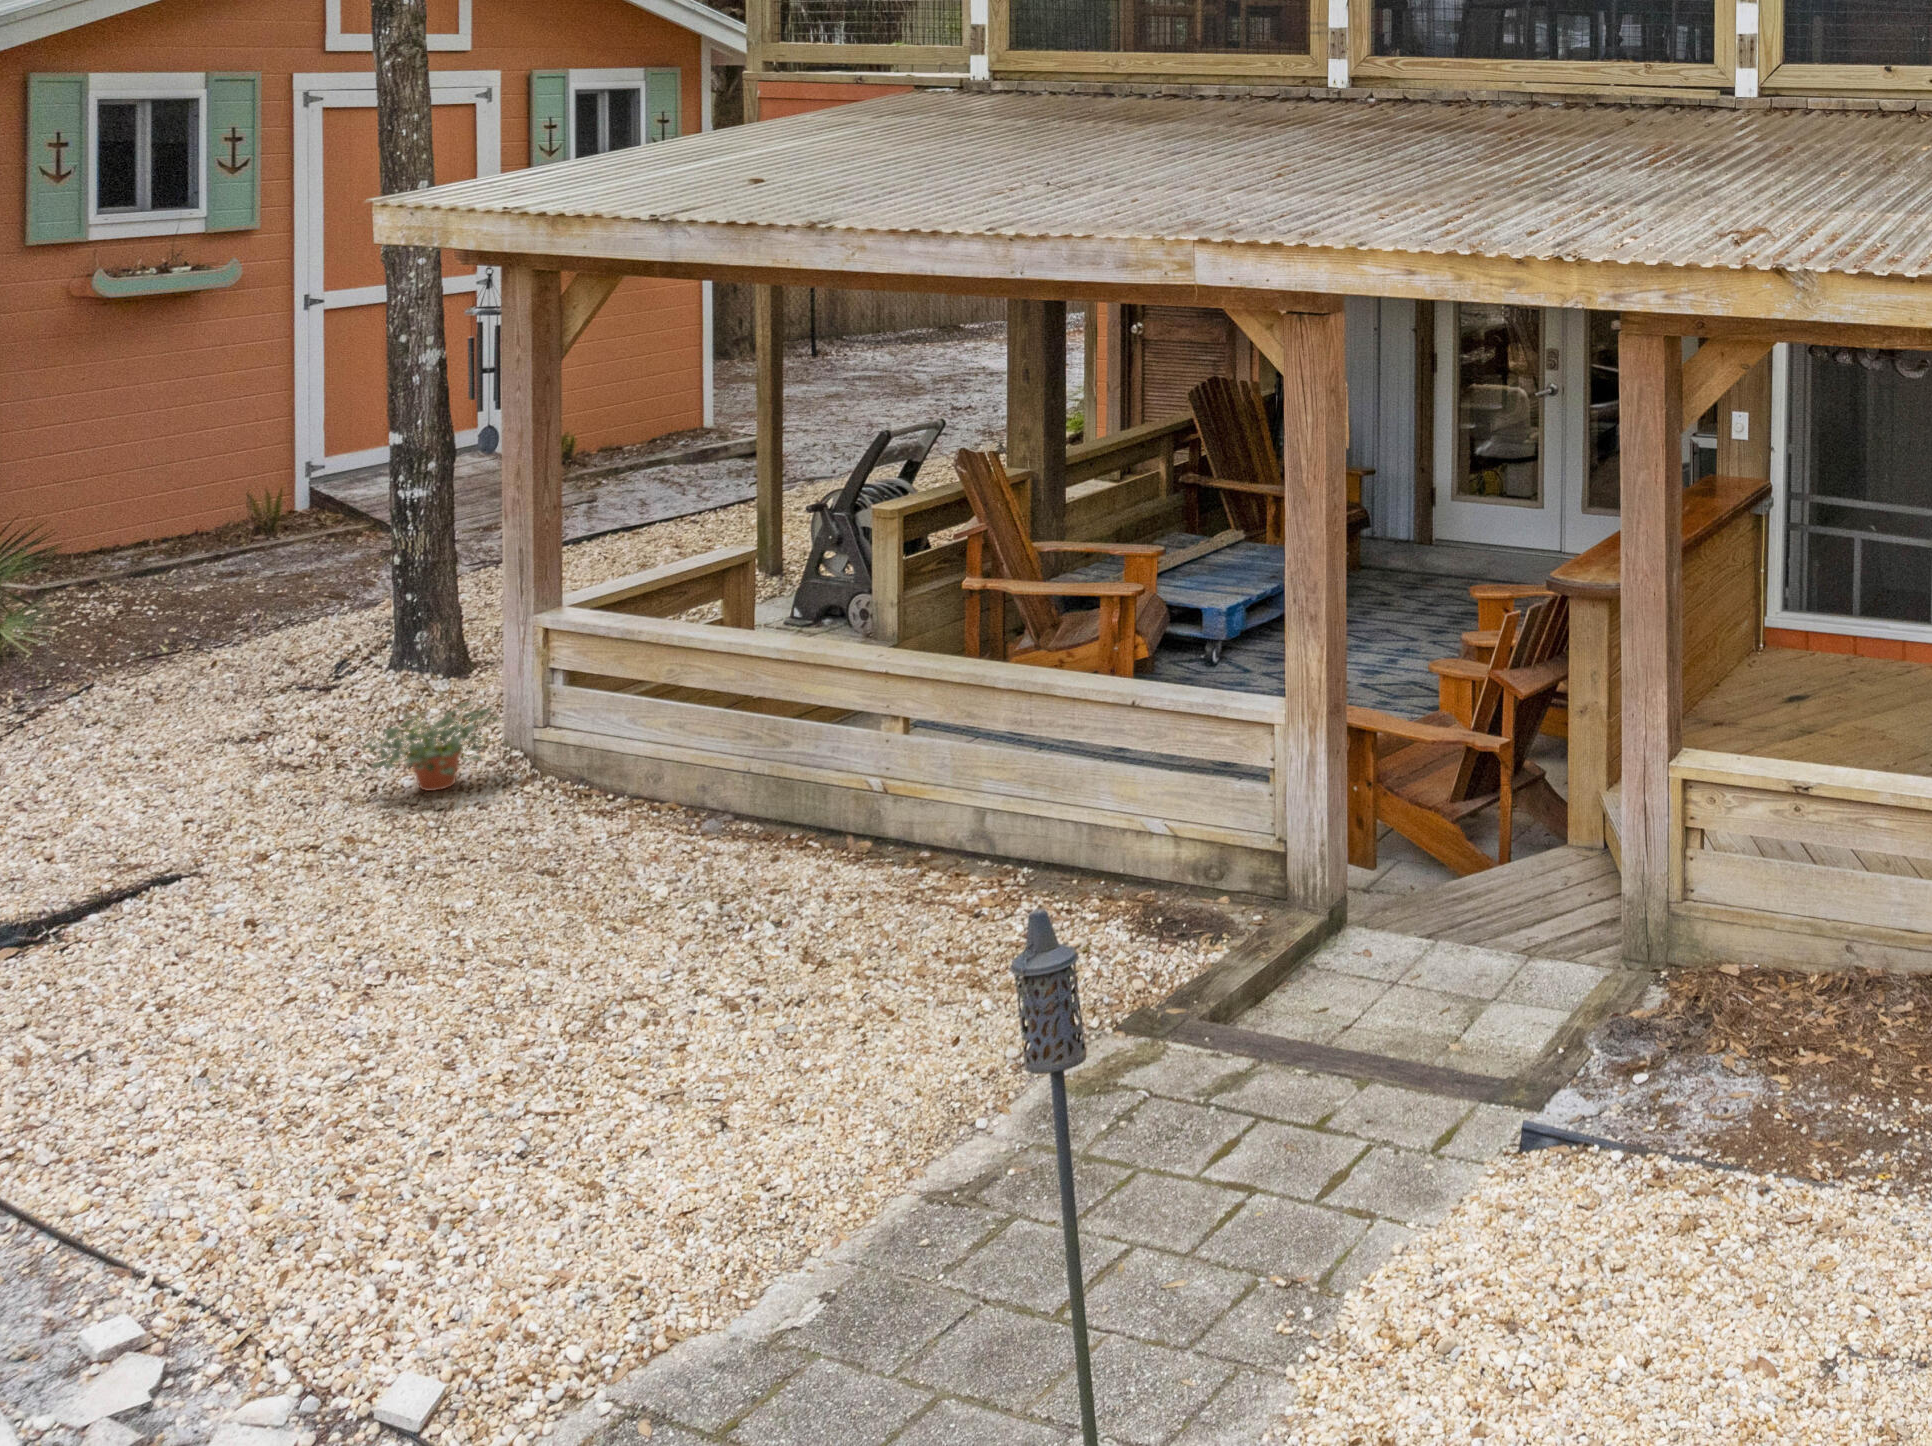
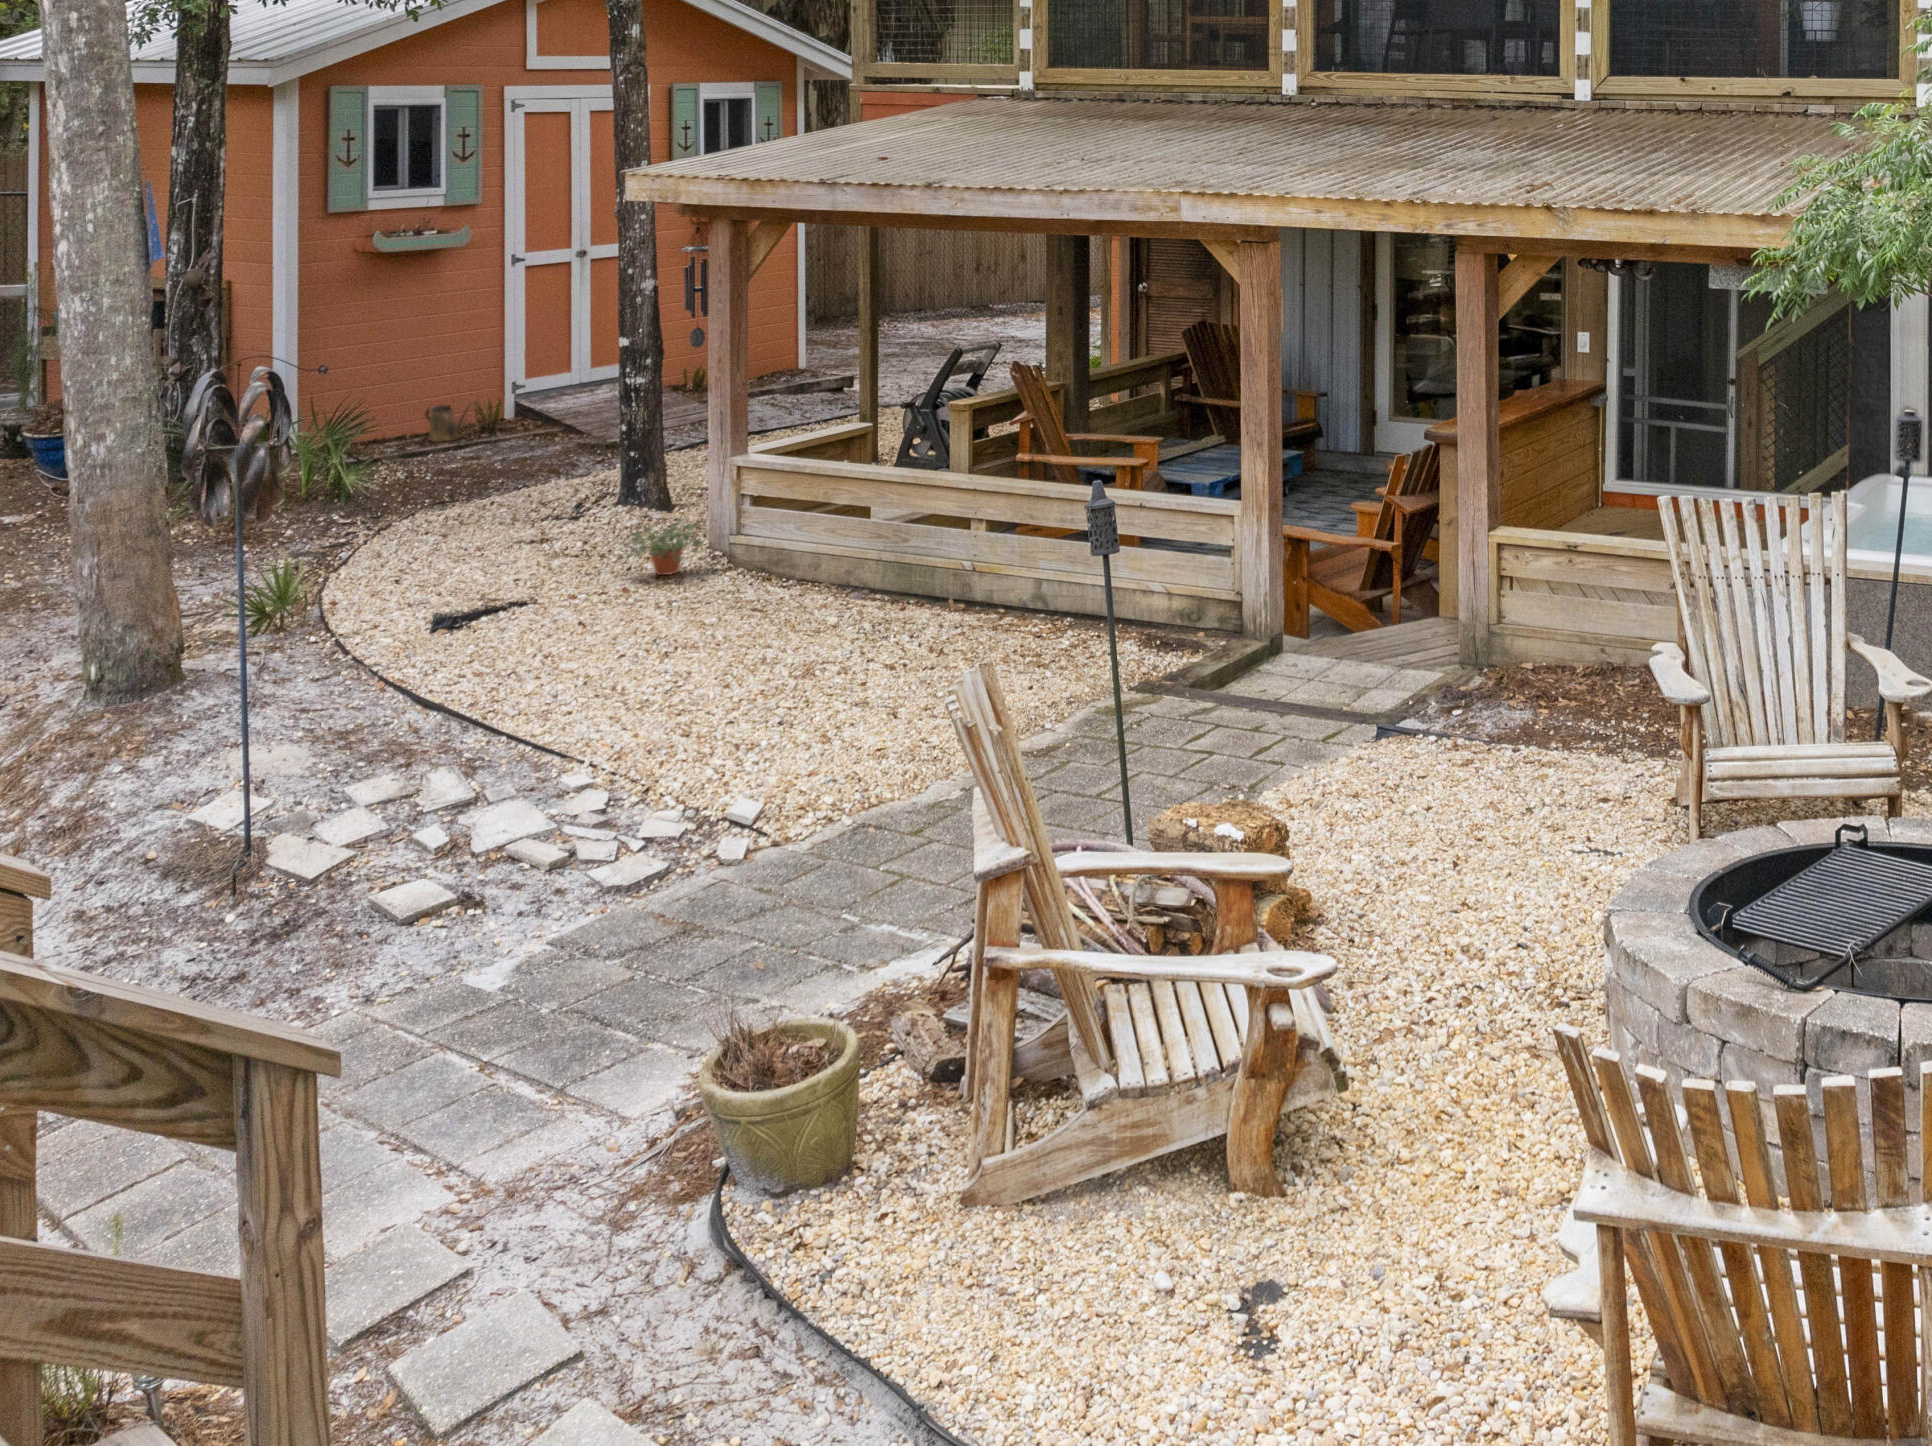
watering can: none [180,494,242,544] -> present [425,405,469,442]

